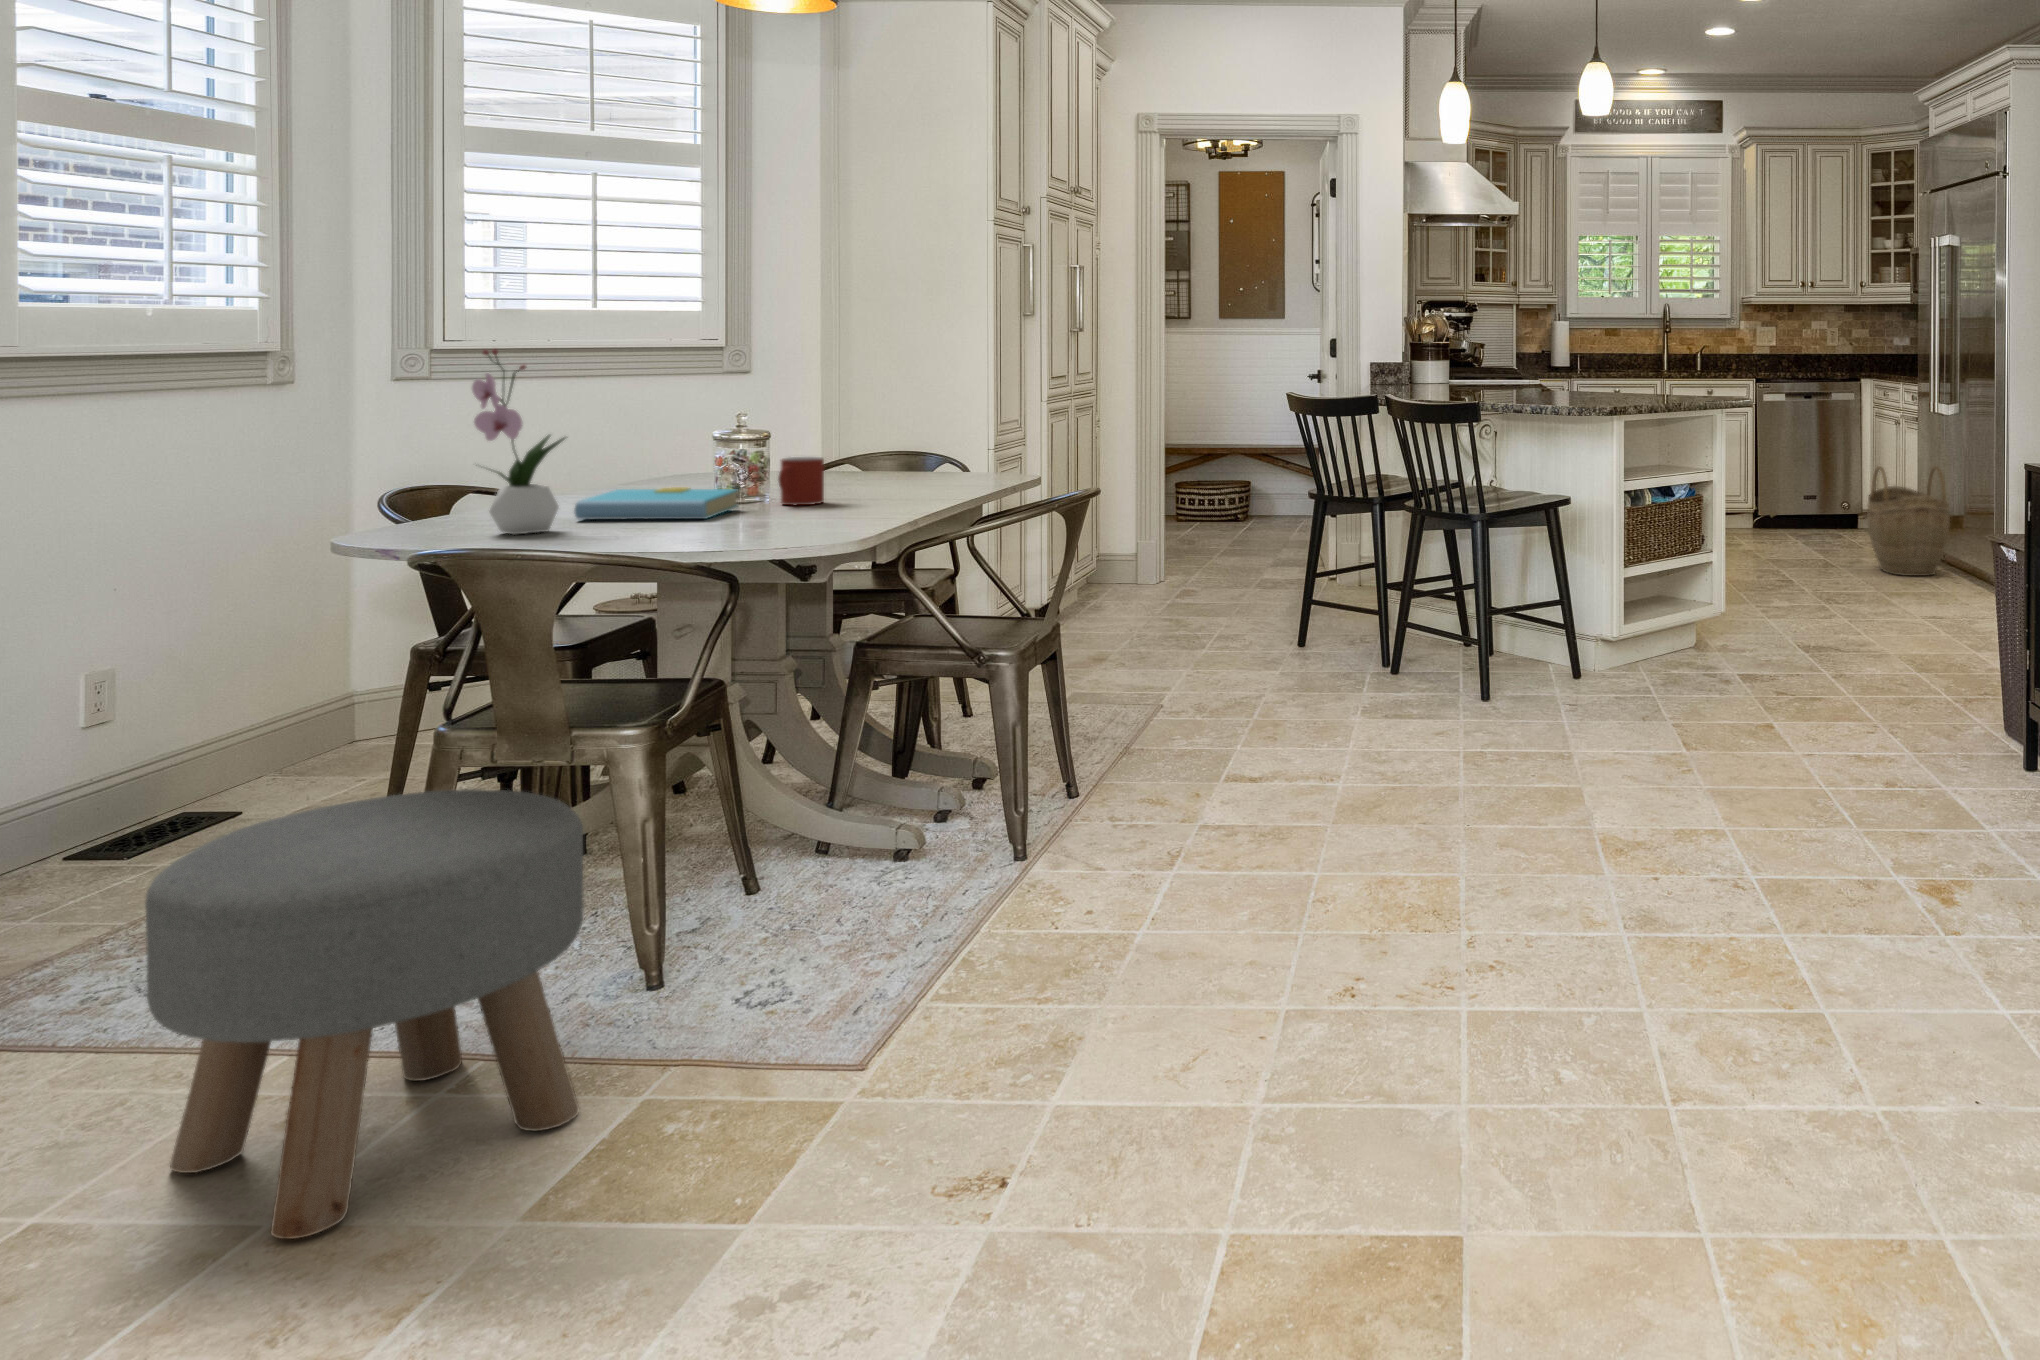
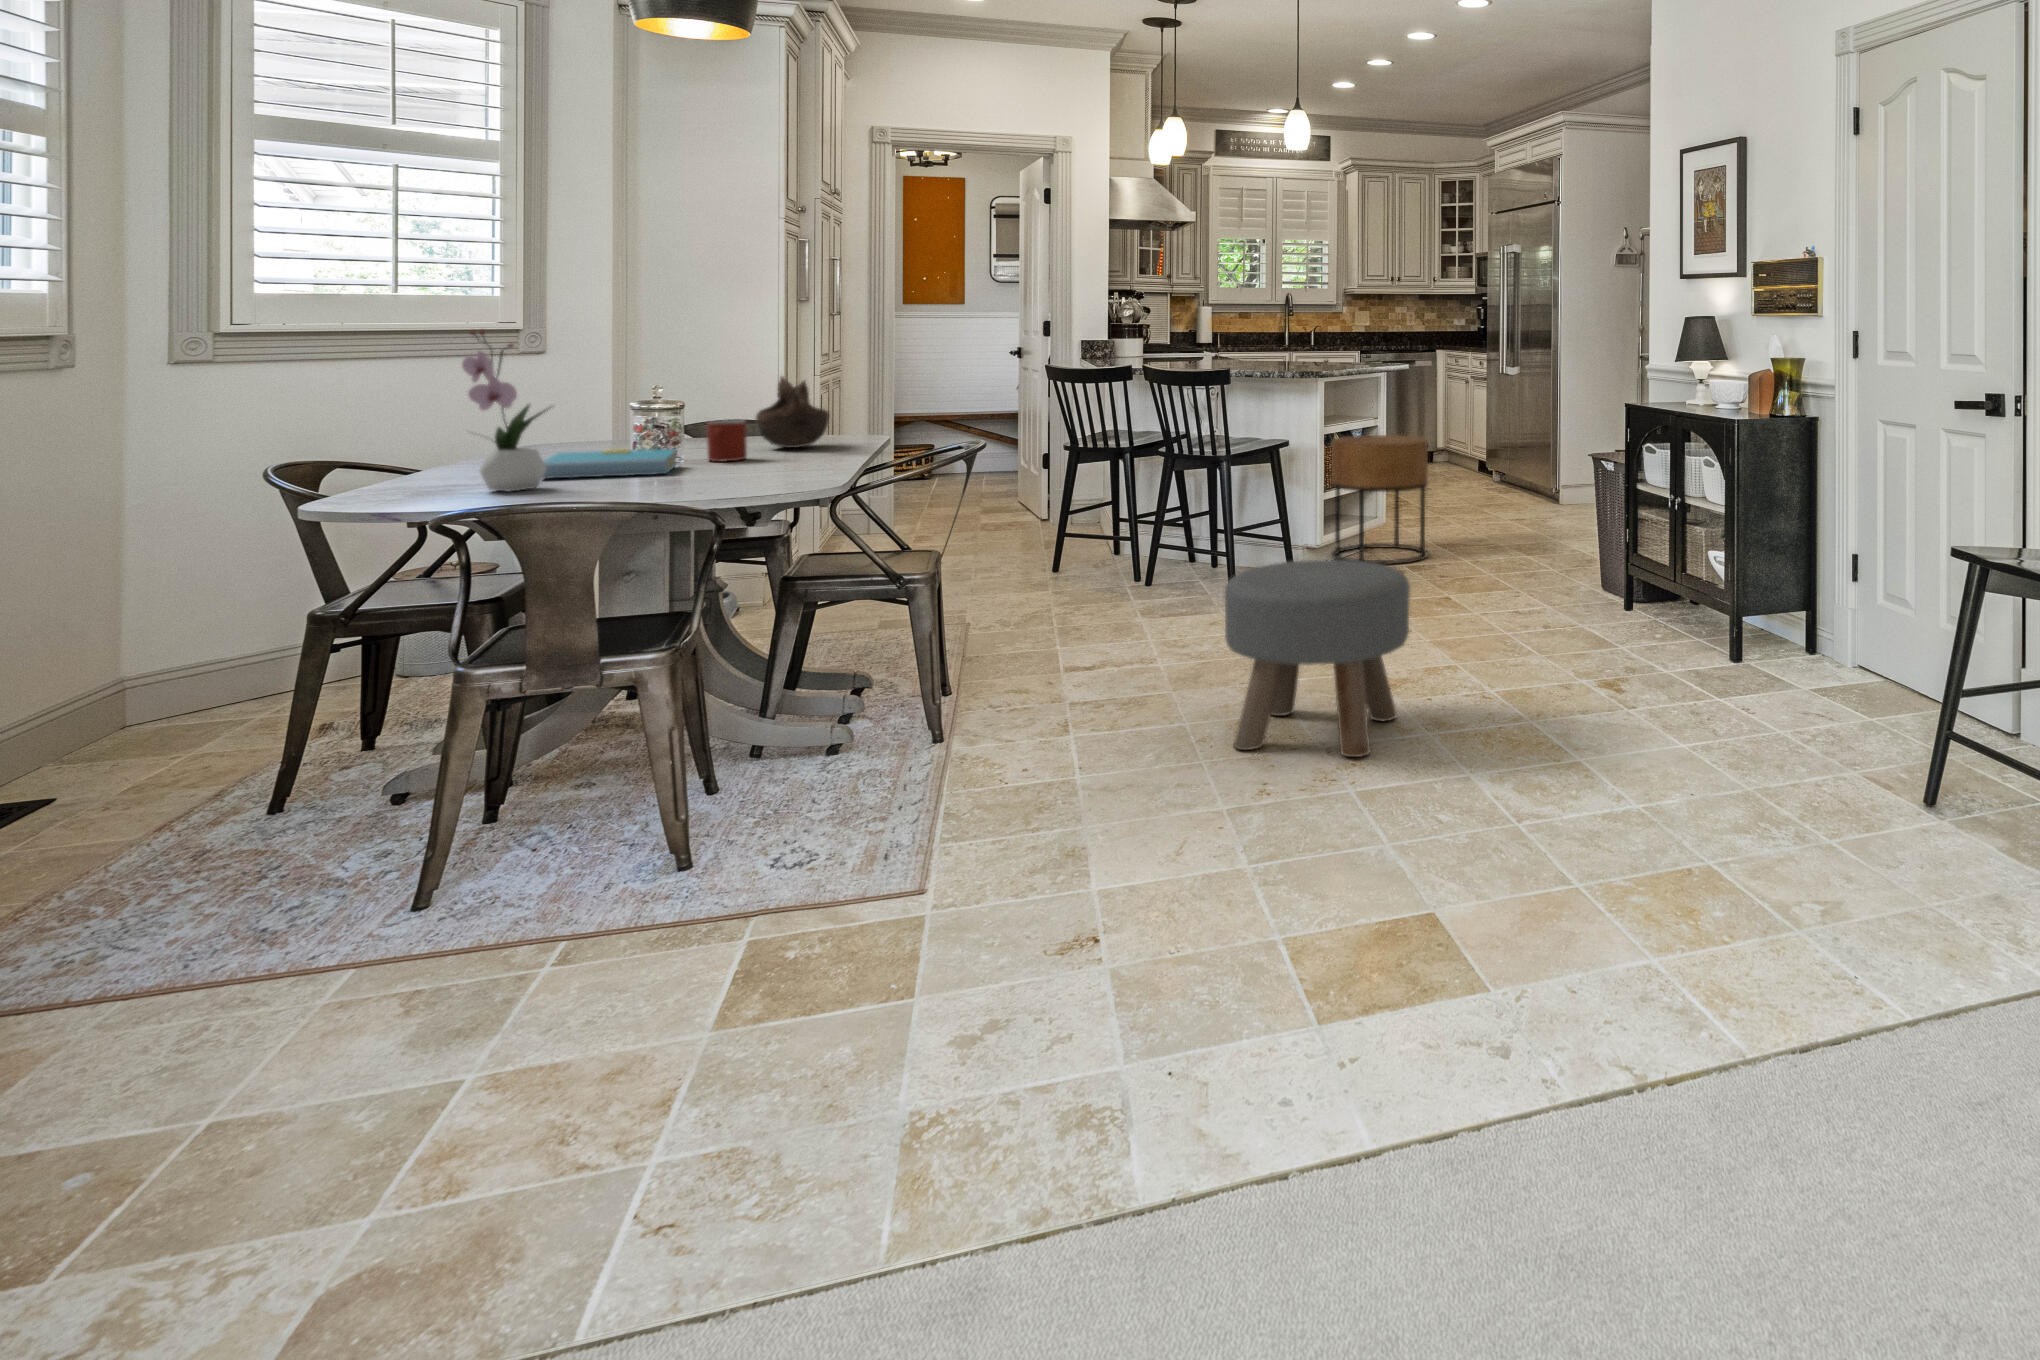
decorative bowl: none [857,404,941,490] -> present [756,377,830,448]
woven basket: present [1867,466,1950,576] -> none [1458,414,1518,495]
side table: none [1645,492,1775,668] -> present [1332,435,1428,565]
ottoman: present [145,789,584,1239] -> present [1225,560,1410,757]

